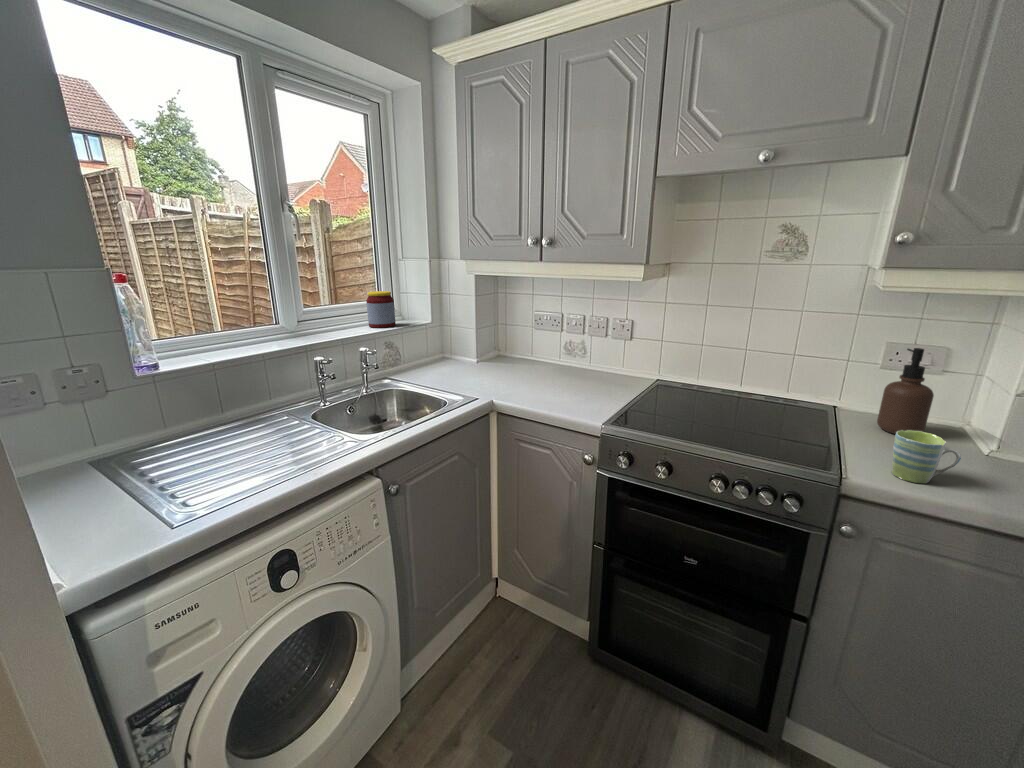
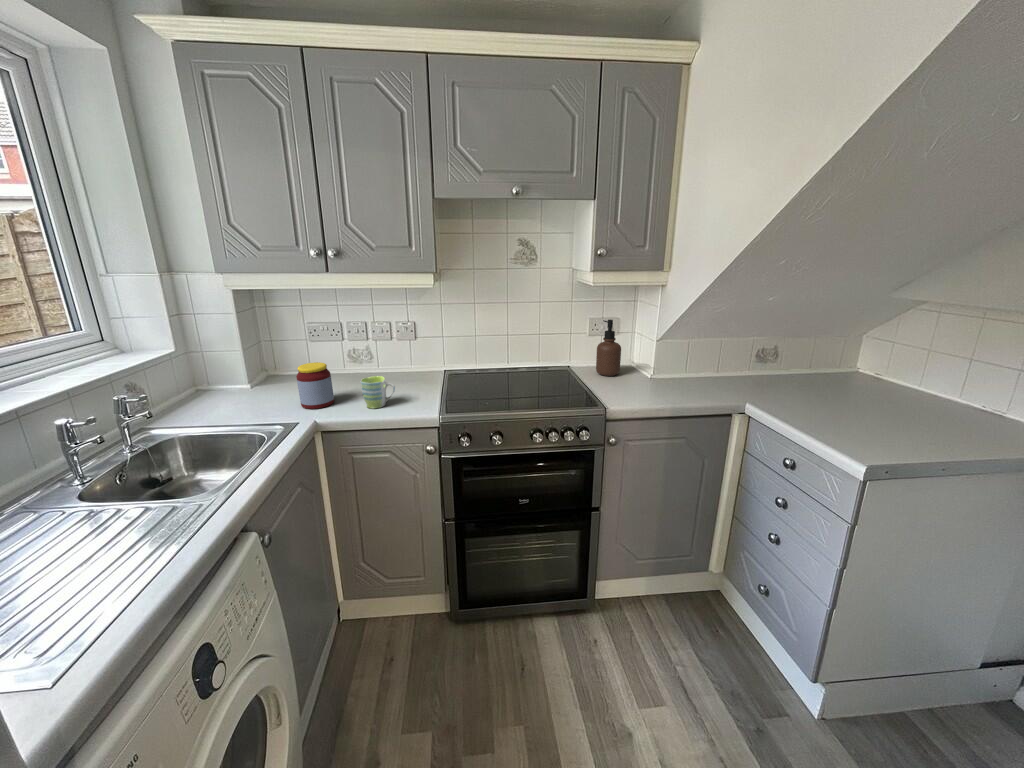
jar: present [366,291,396,328] -> present [296,362,334,409]
mug: present [892,430,961,483] -> present [361,376,395,409]

